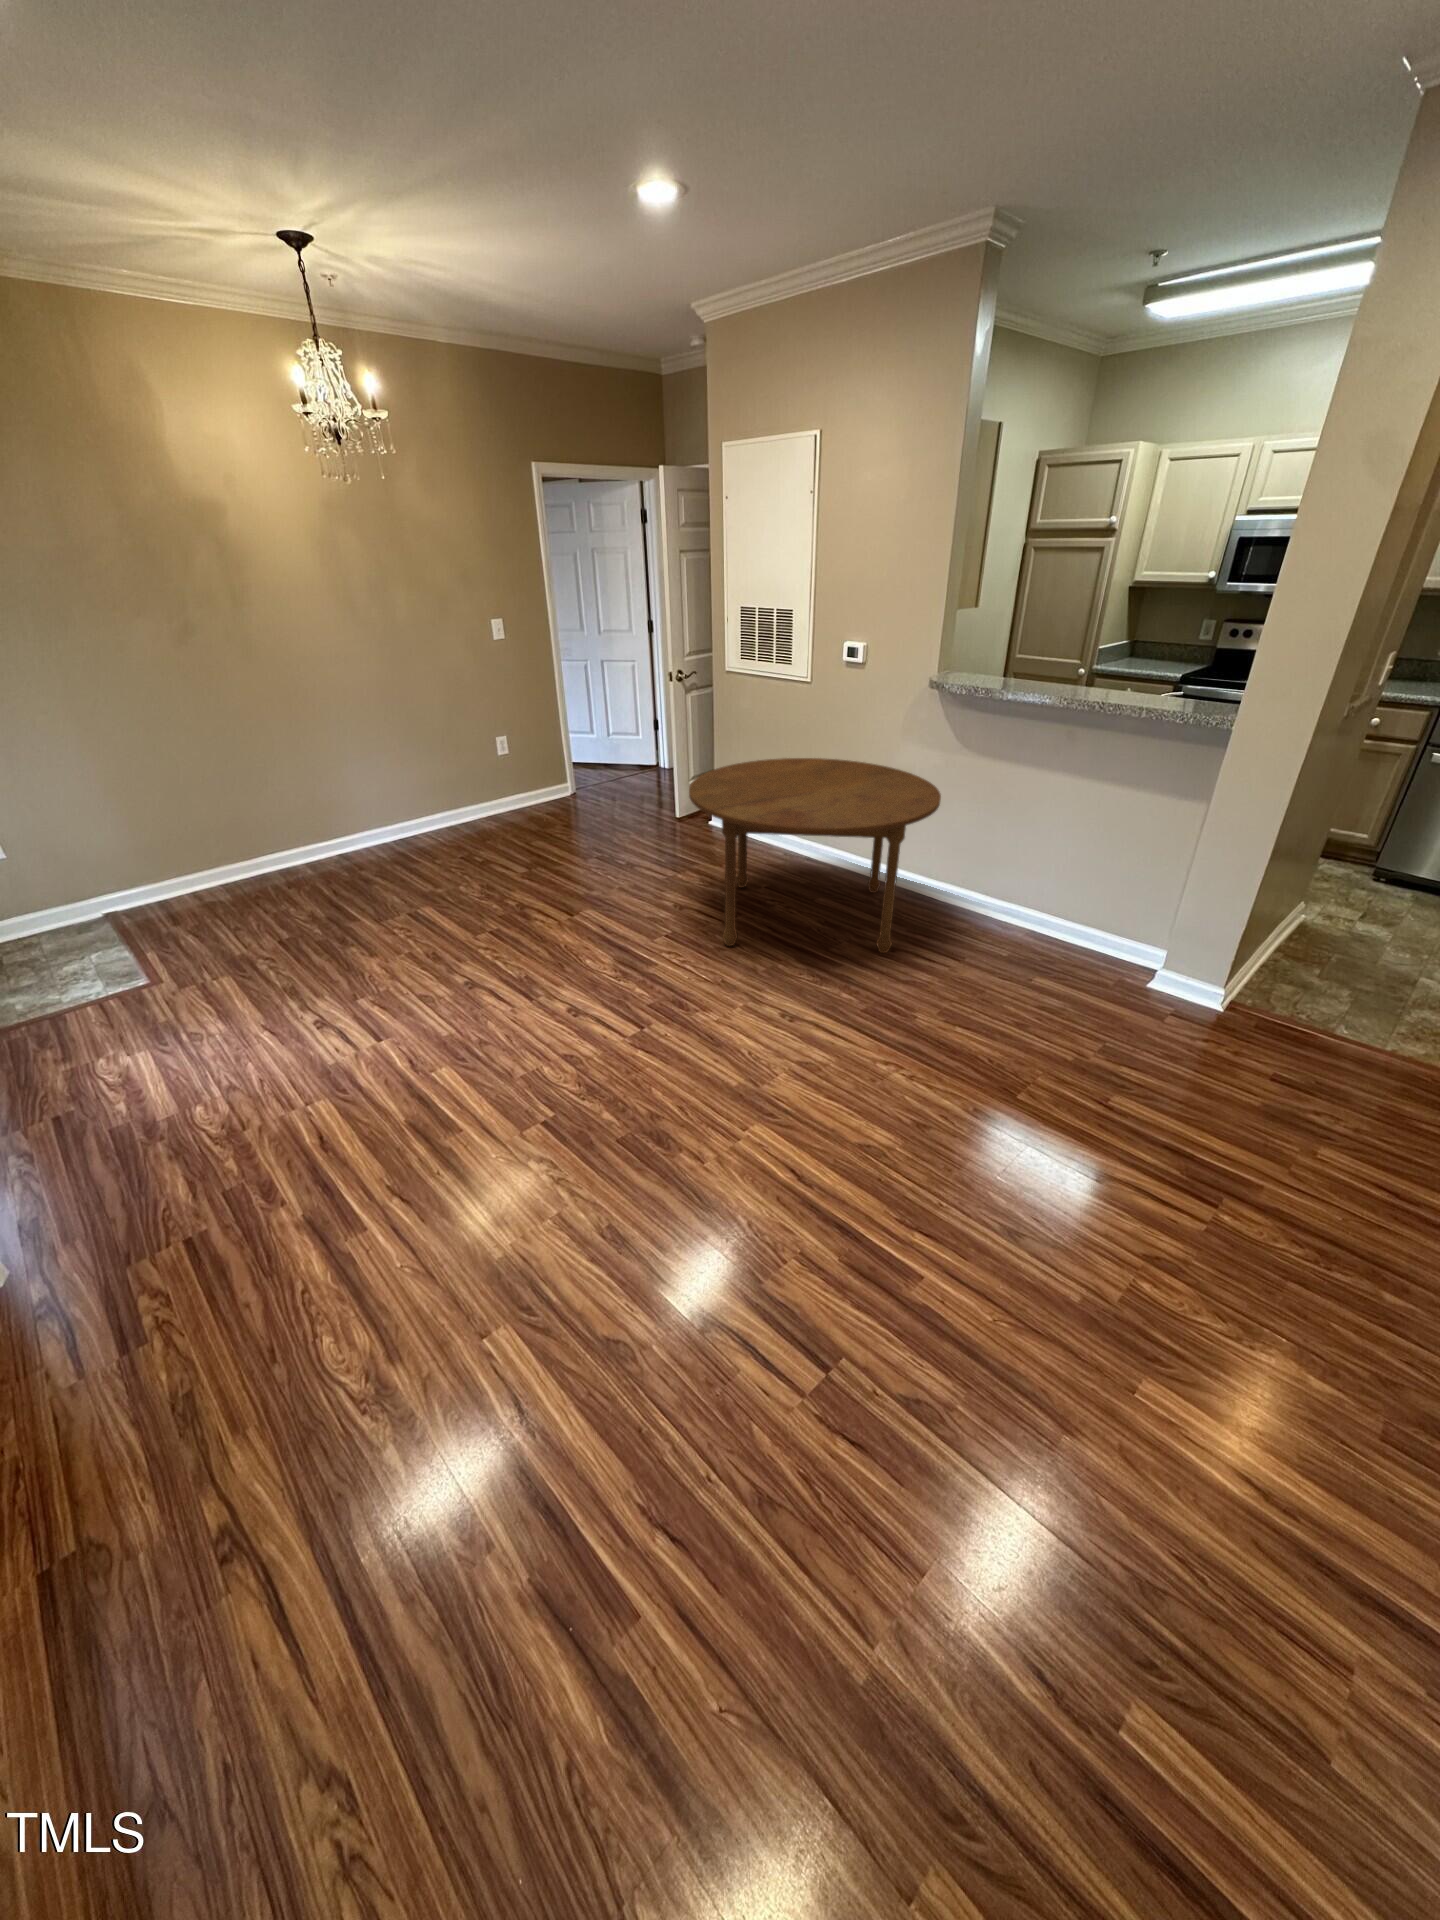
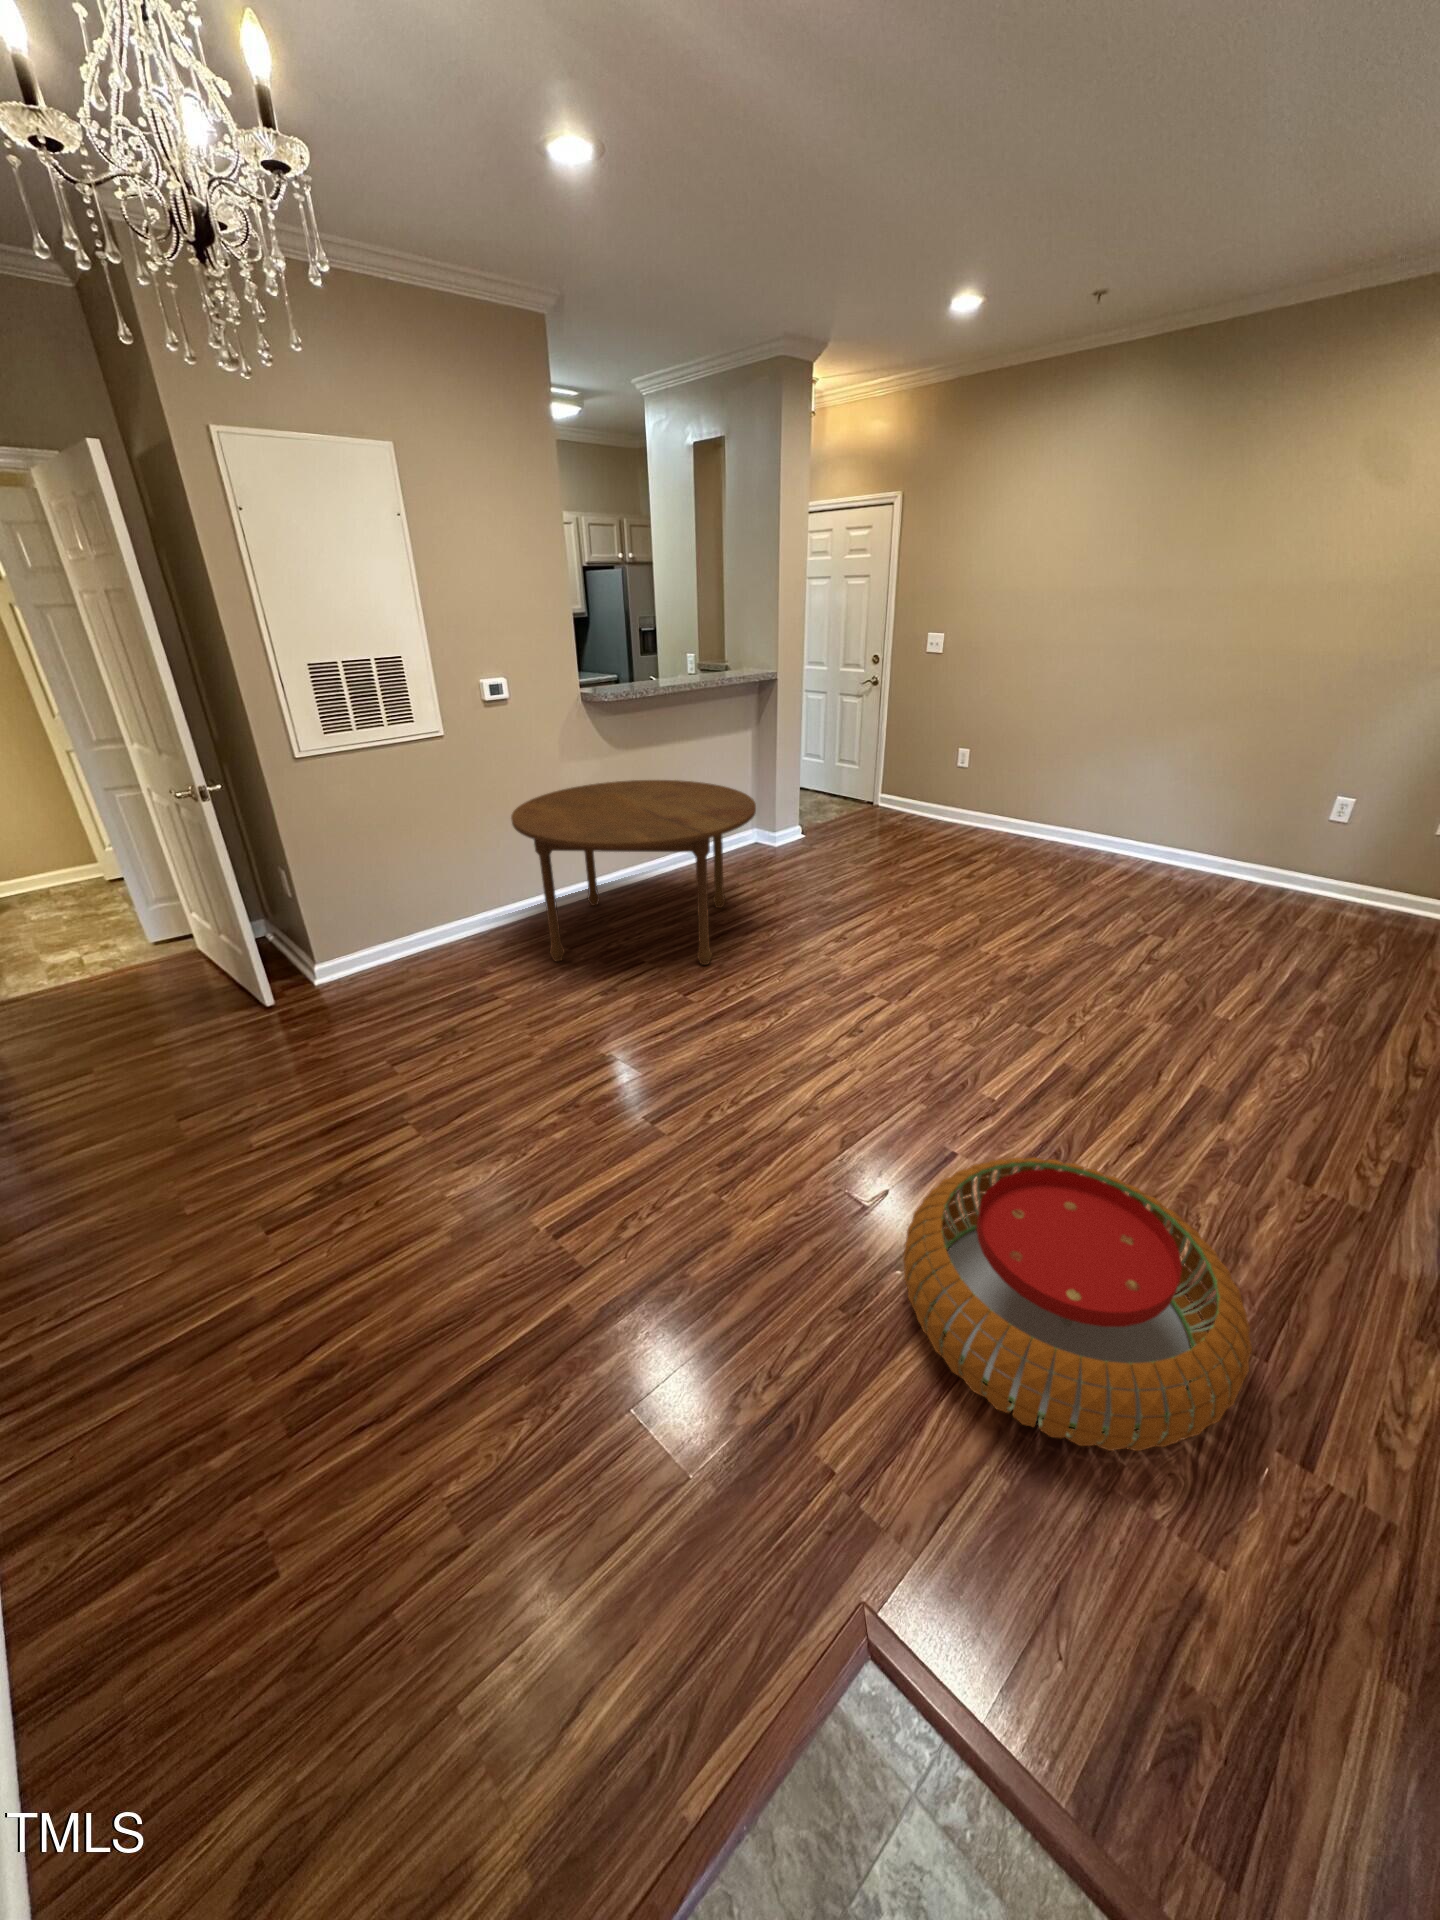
pouf: none [85,964,320,1105] -> present [903,1158,1252,1451]

